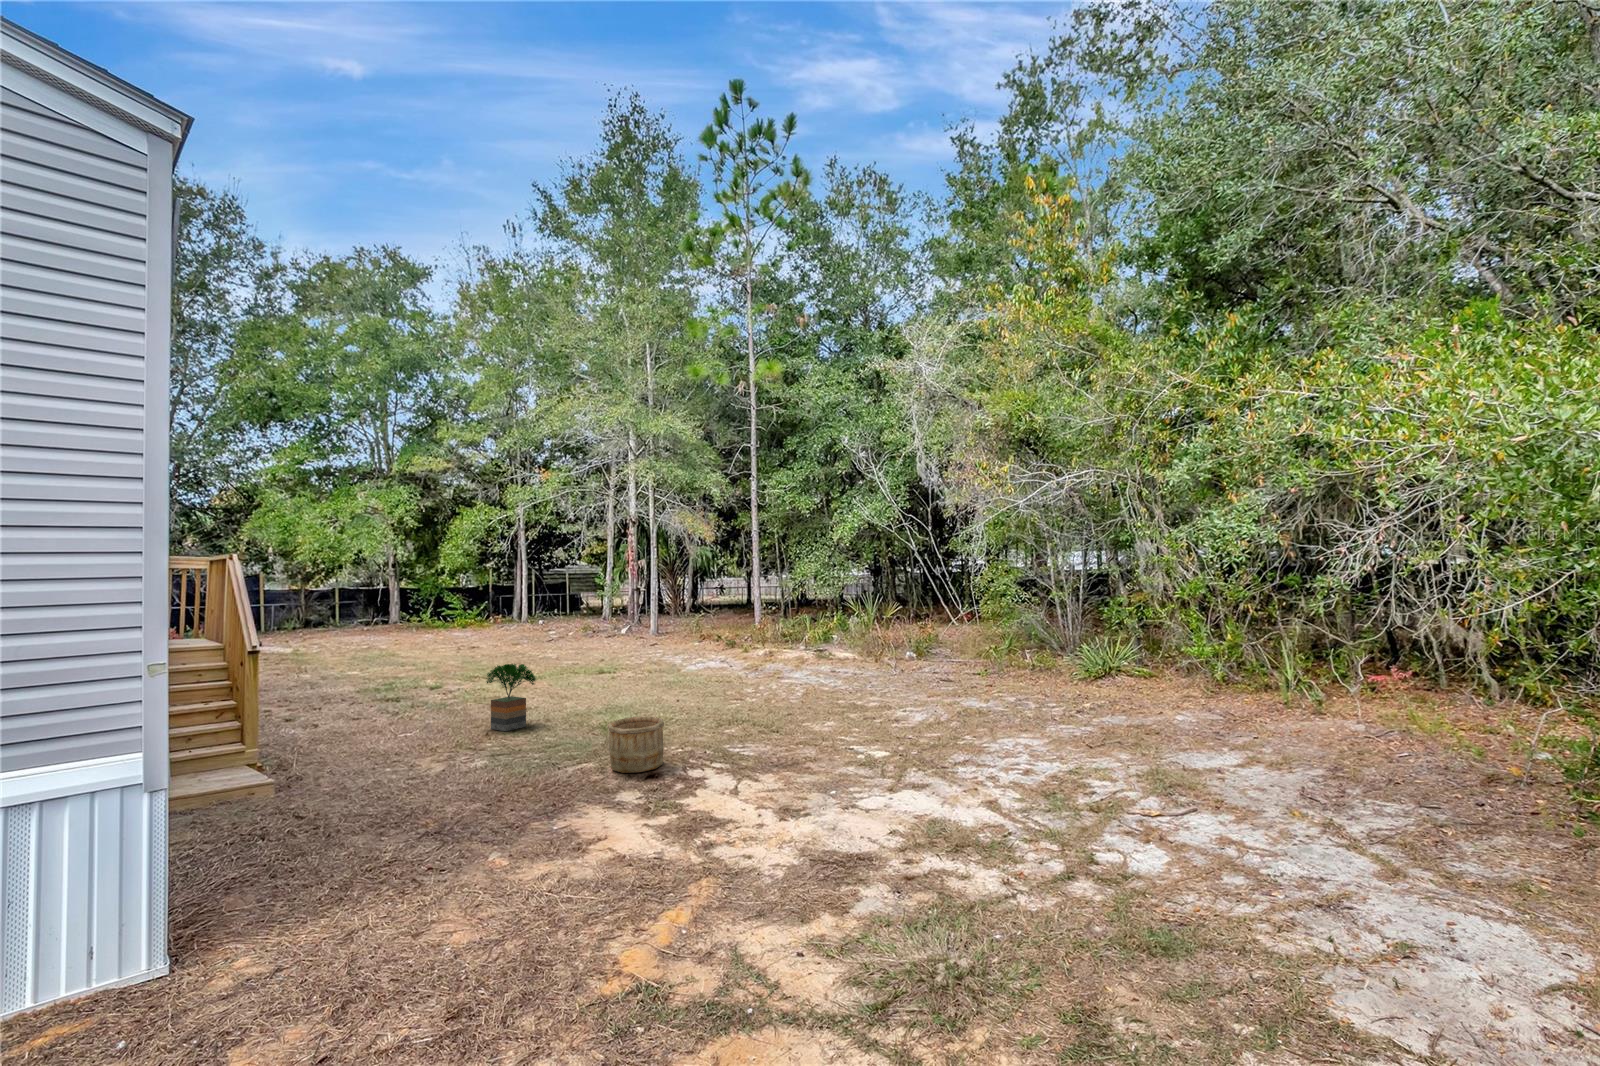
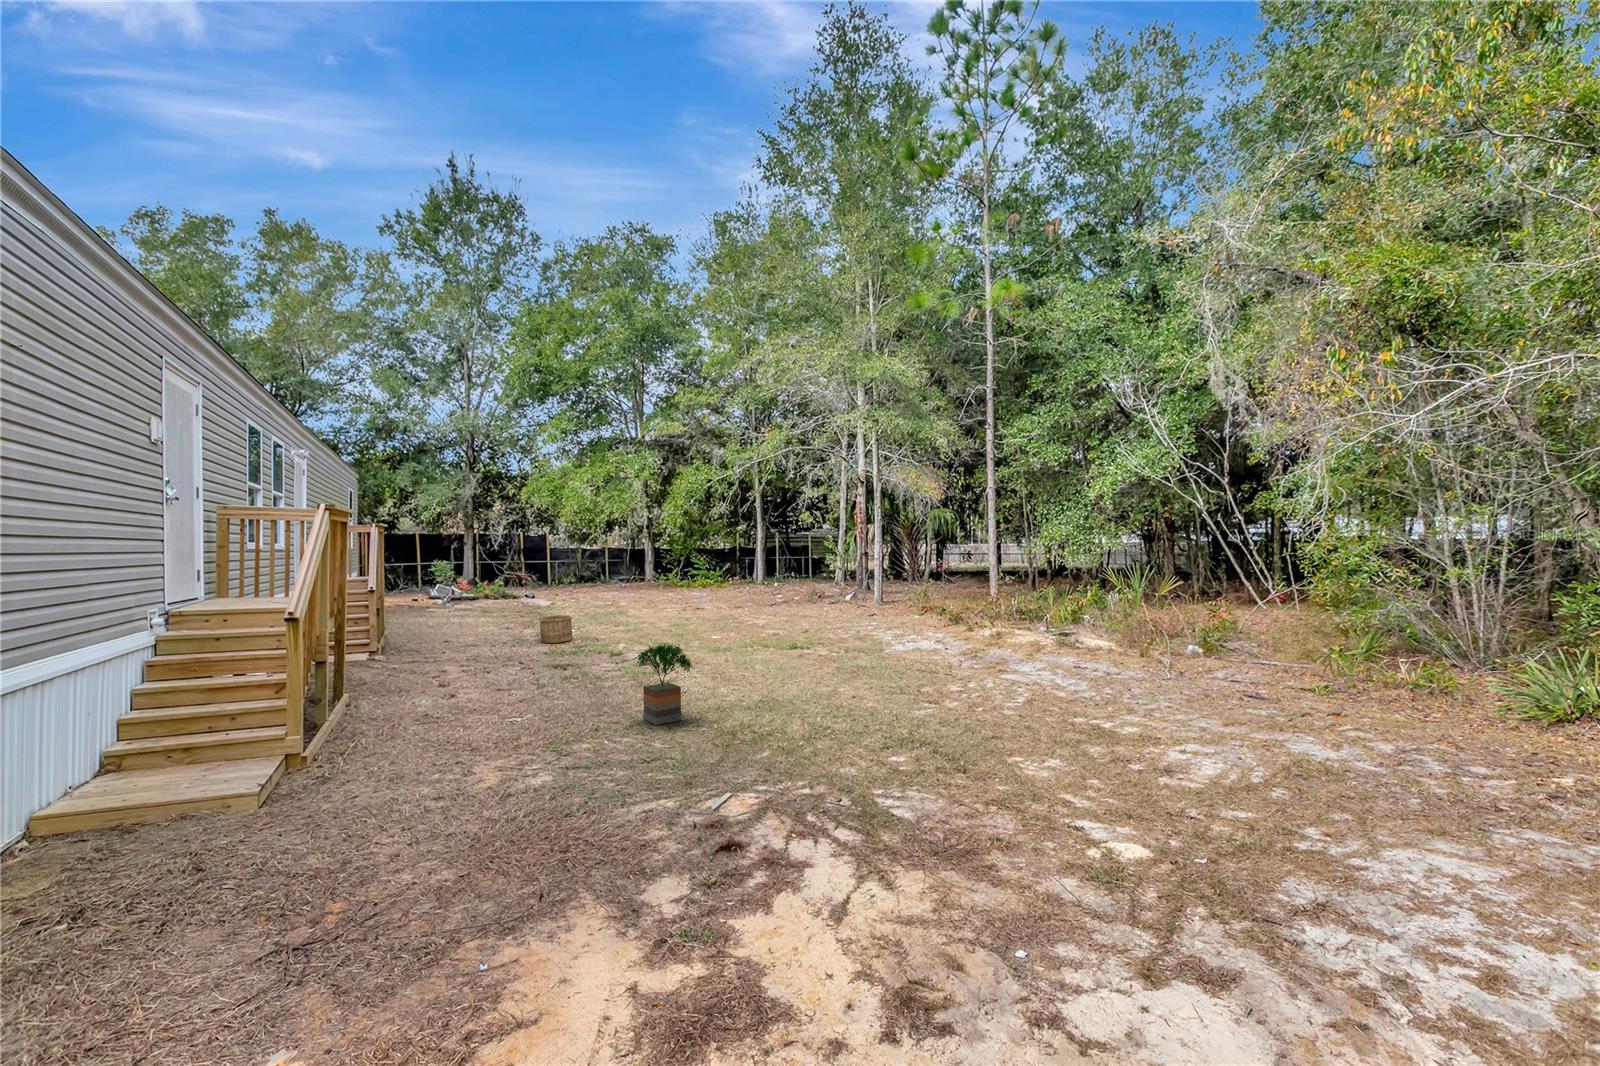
wooden bucket: present [607,716,664,773] -> present [539,615,572,643]

